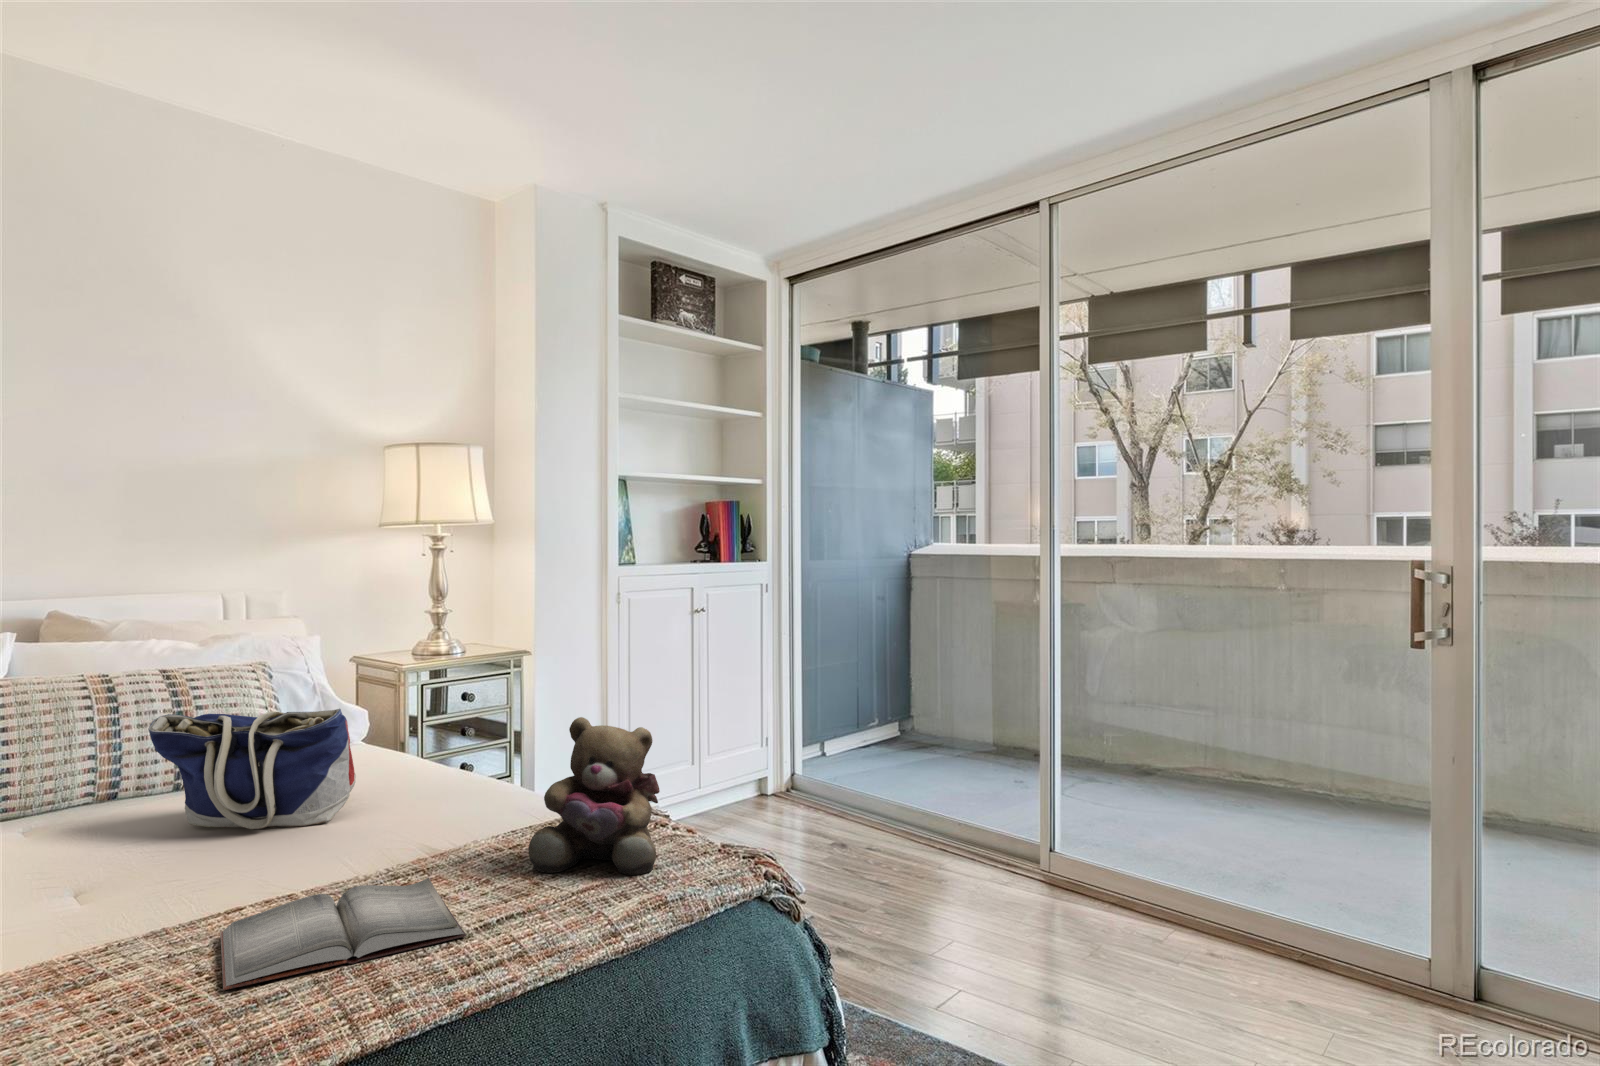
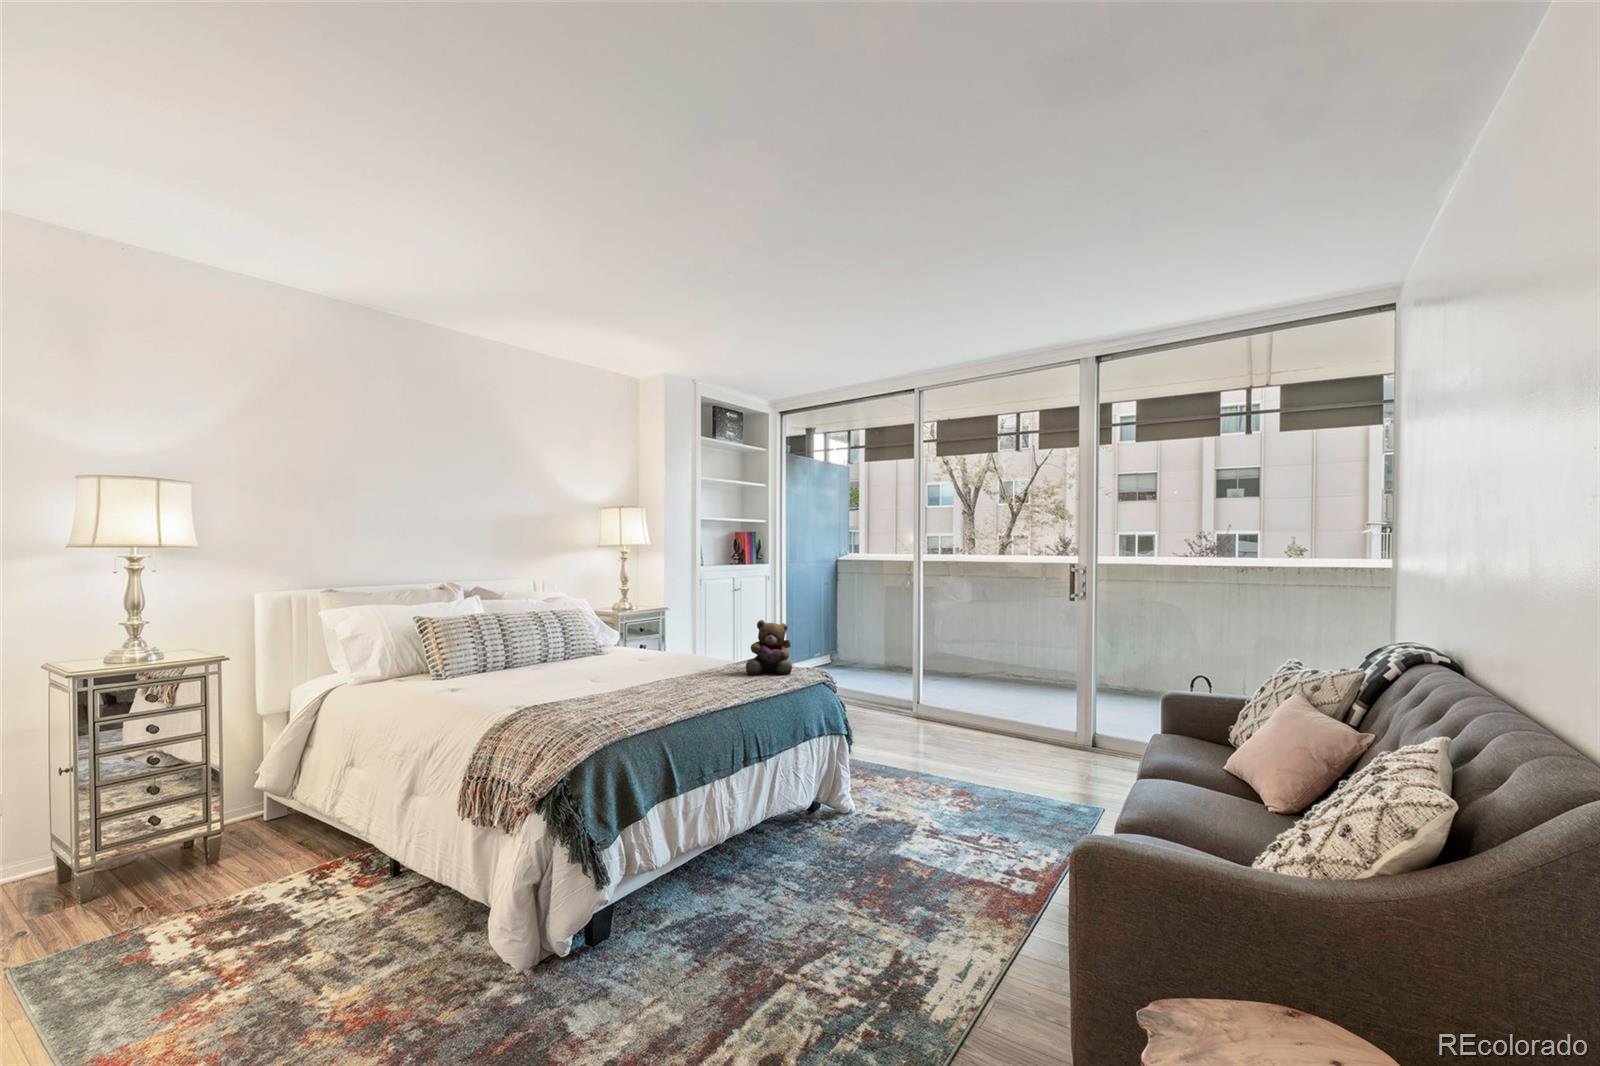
tote bag: present [148,709,356,829] -> none [579,621,657,669]
hardback book: present [220,878,466,990] -> none [663,674,746,695]

